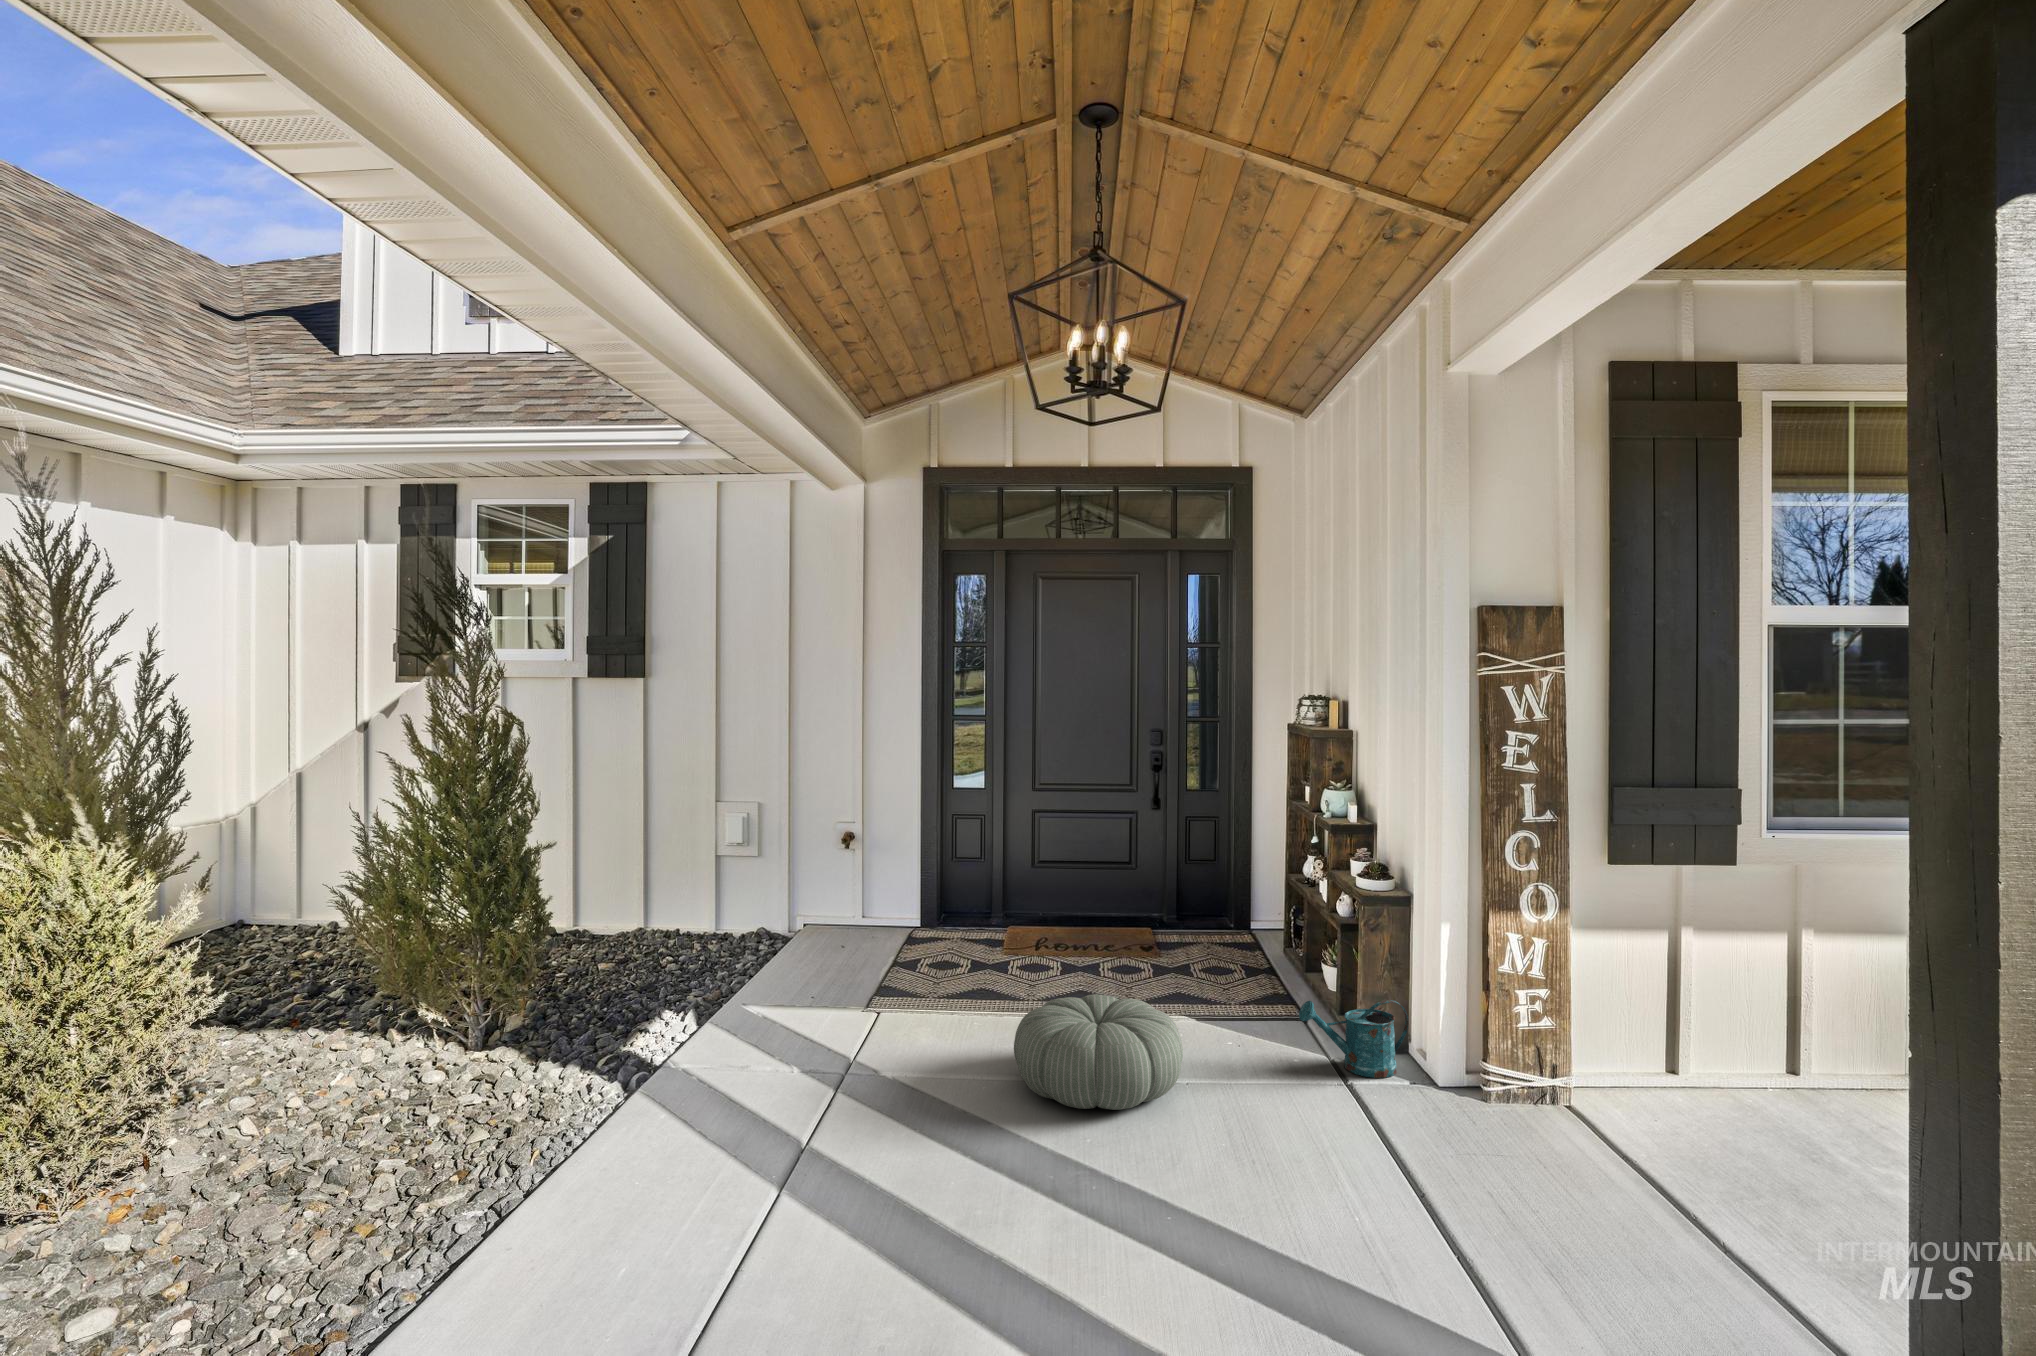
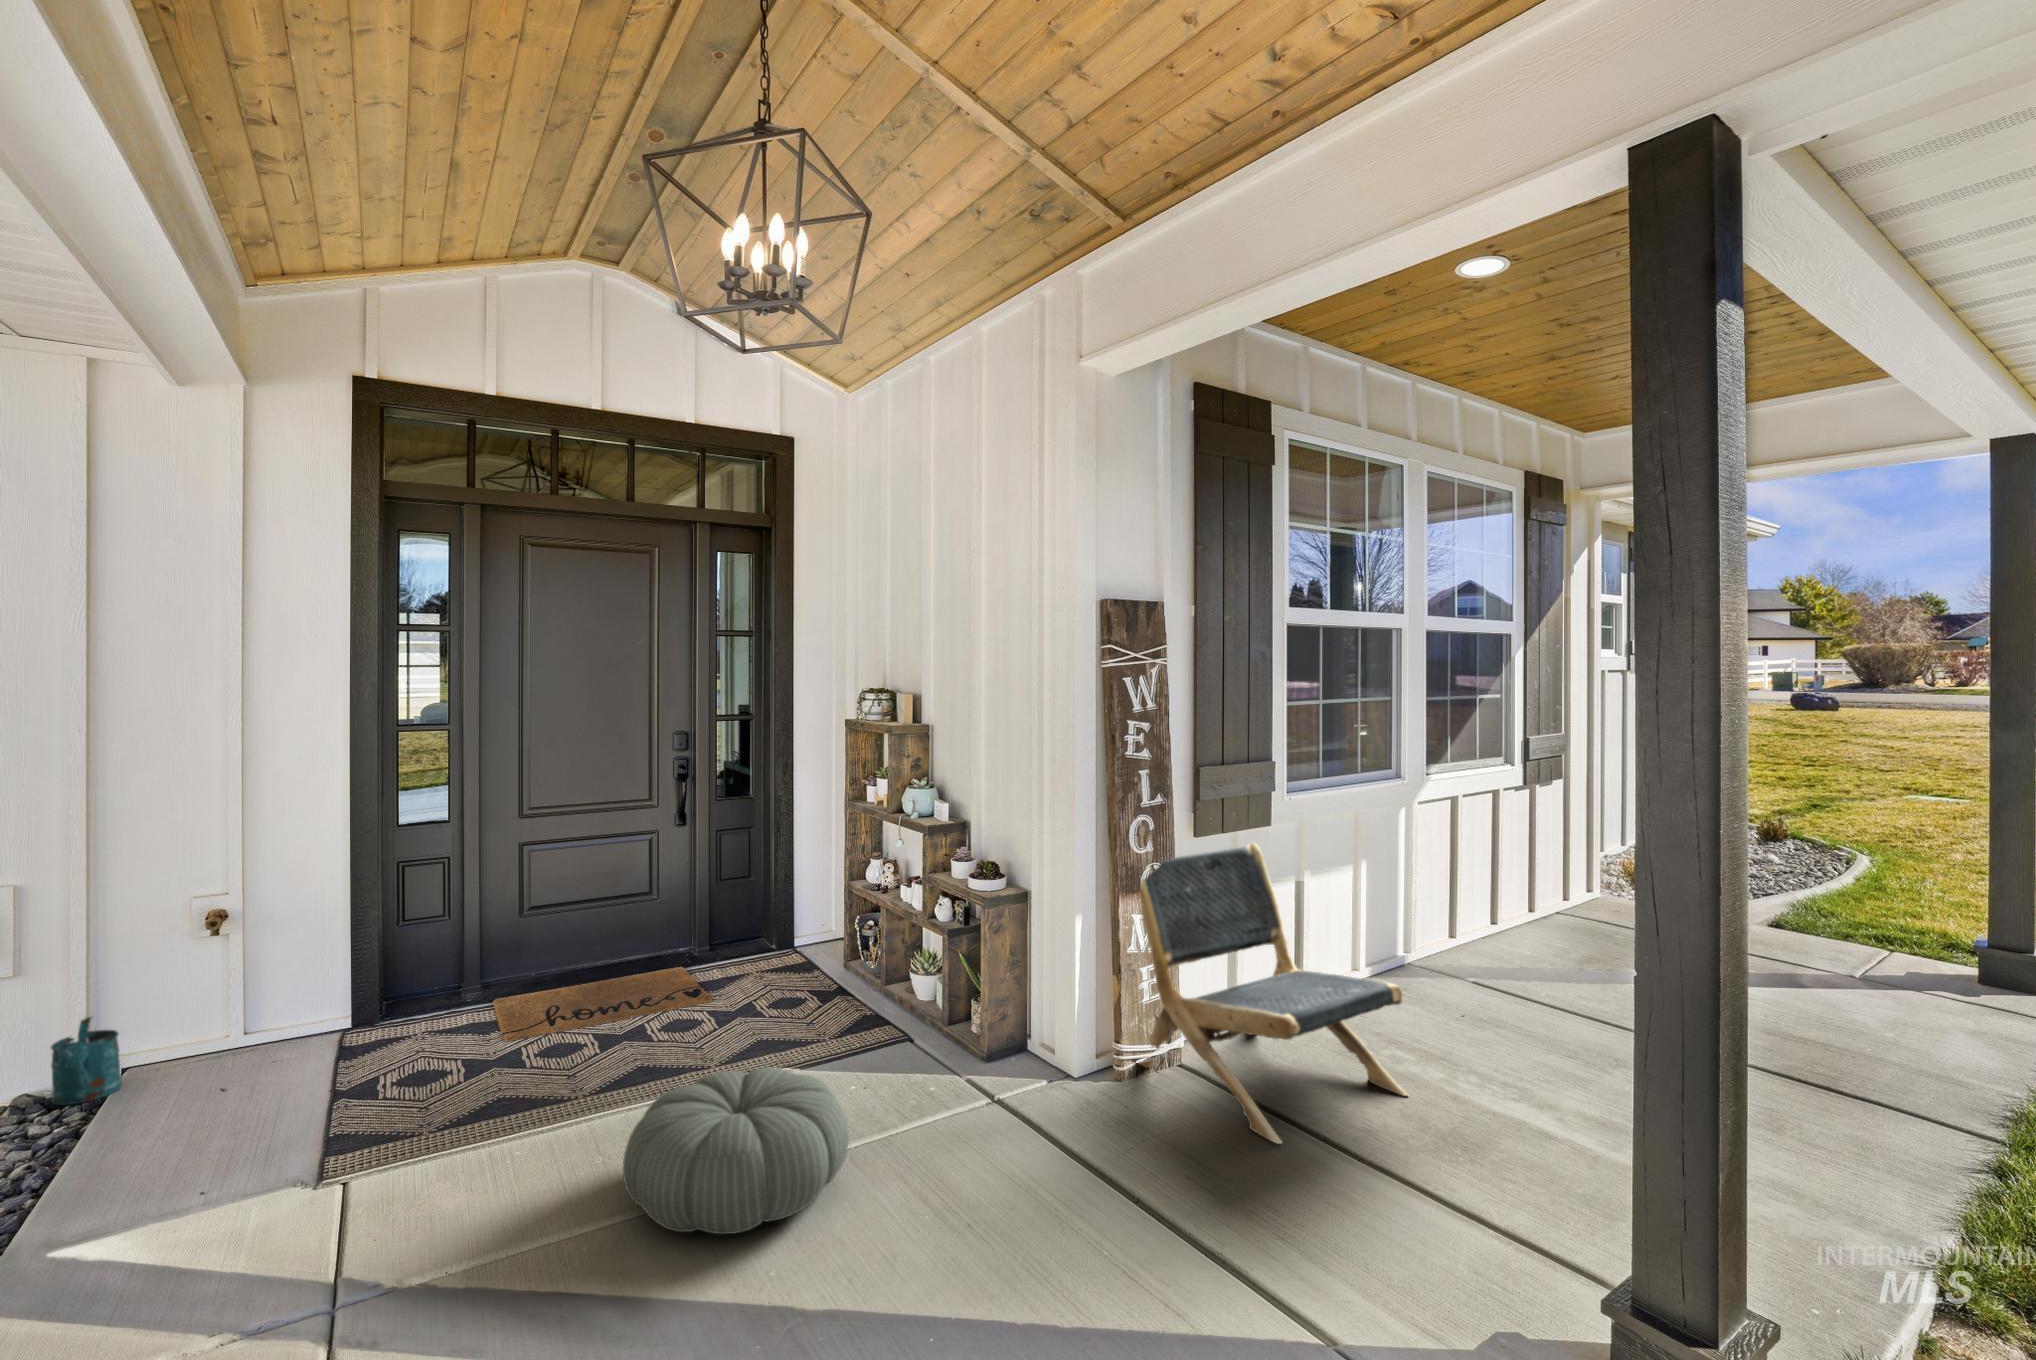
lounge chair: none [1511,878,1847,1205] -> present [1139,843,1408,1144]
watering can: present [1299,1000,1408,1078] -> present [51,1017,122,1105]

